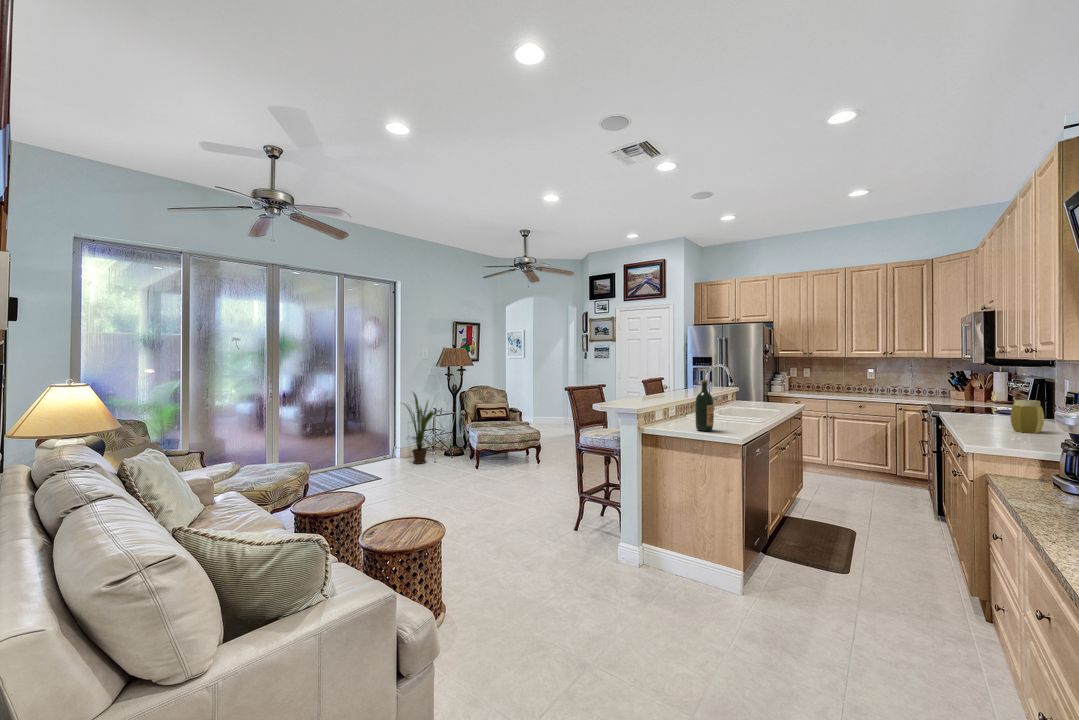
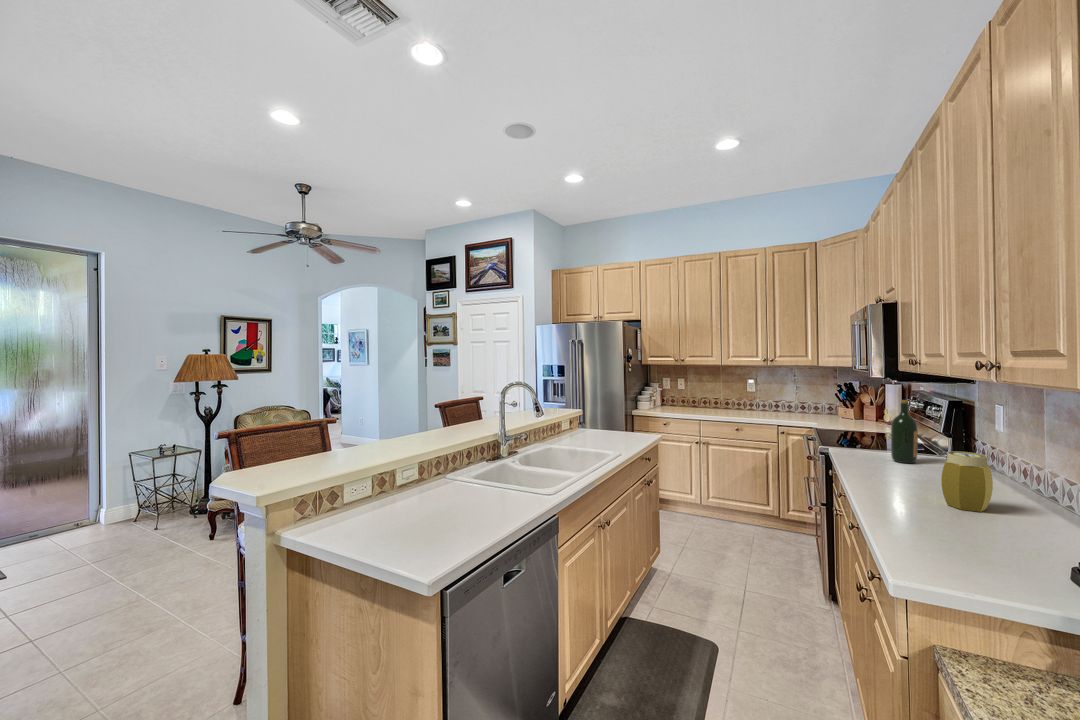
wine bottle: present [695,380,714,431] -> present [891,400,918,463]
house plant: present [405,393,435,464] -> none [90,419,171,533]

